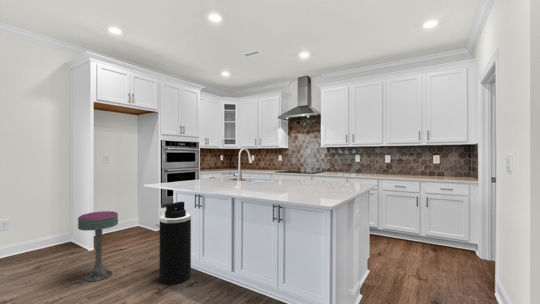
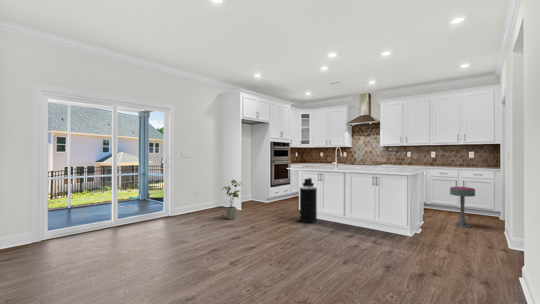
house plant: none [21,206,68,279] -> present [223,180,242,220]
bar stool: present [78,211,118,281] -> present [450,187,475,228]

